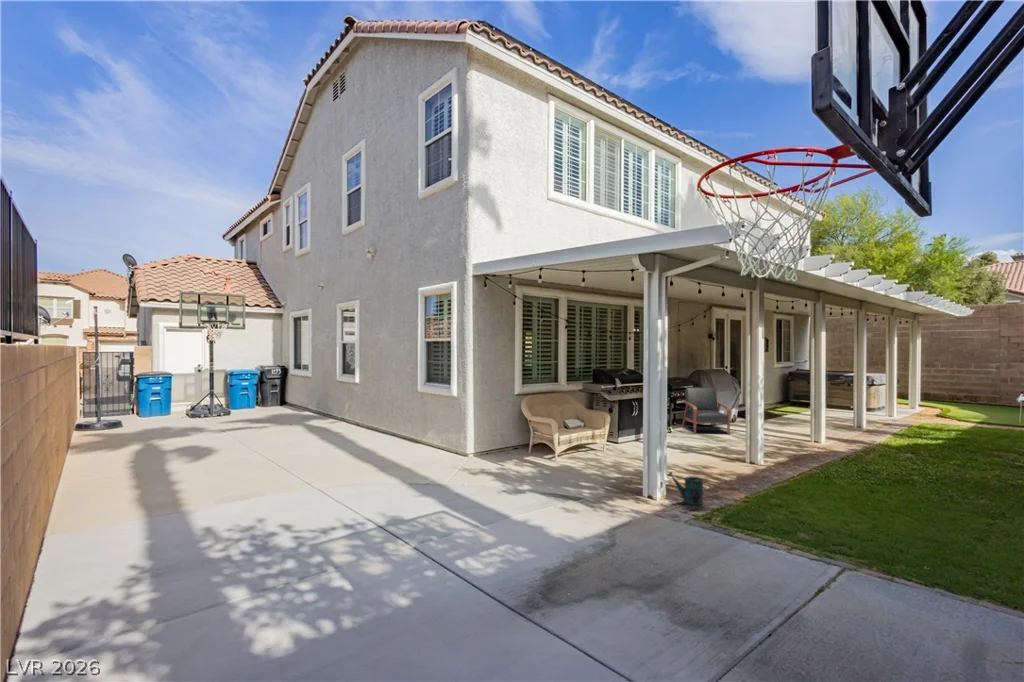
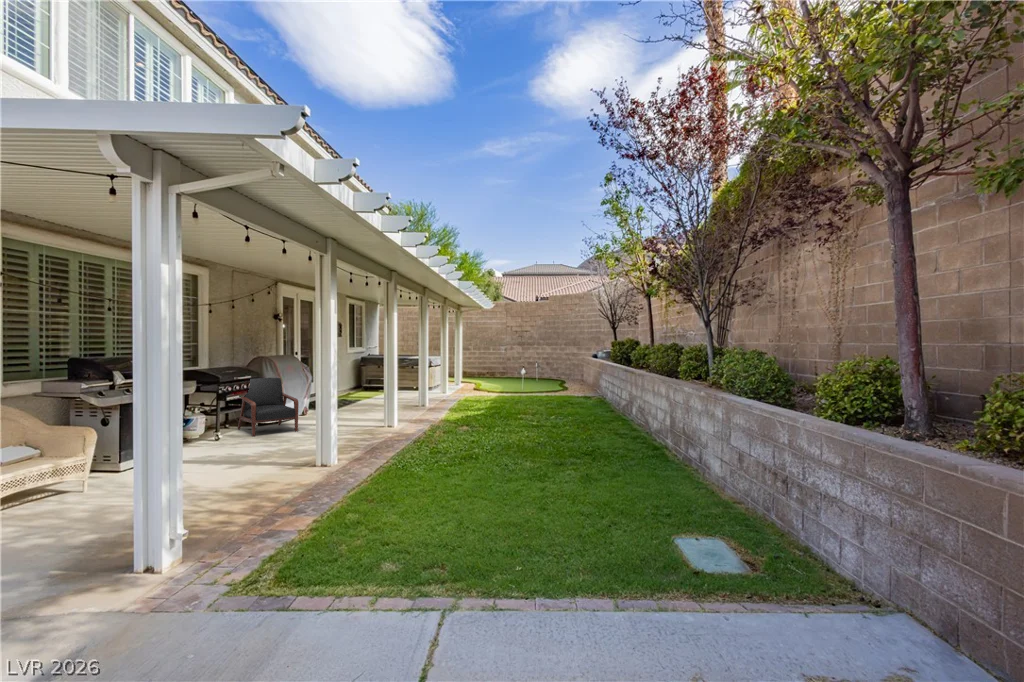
watering can: present [668,472,703,505] -> none [186,513,259,560]

